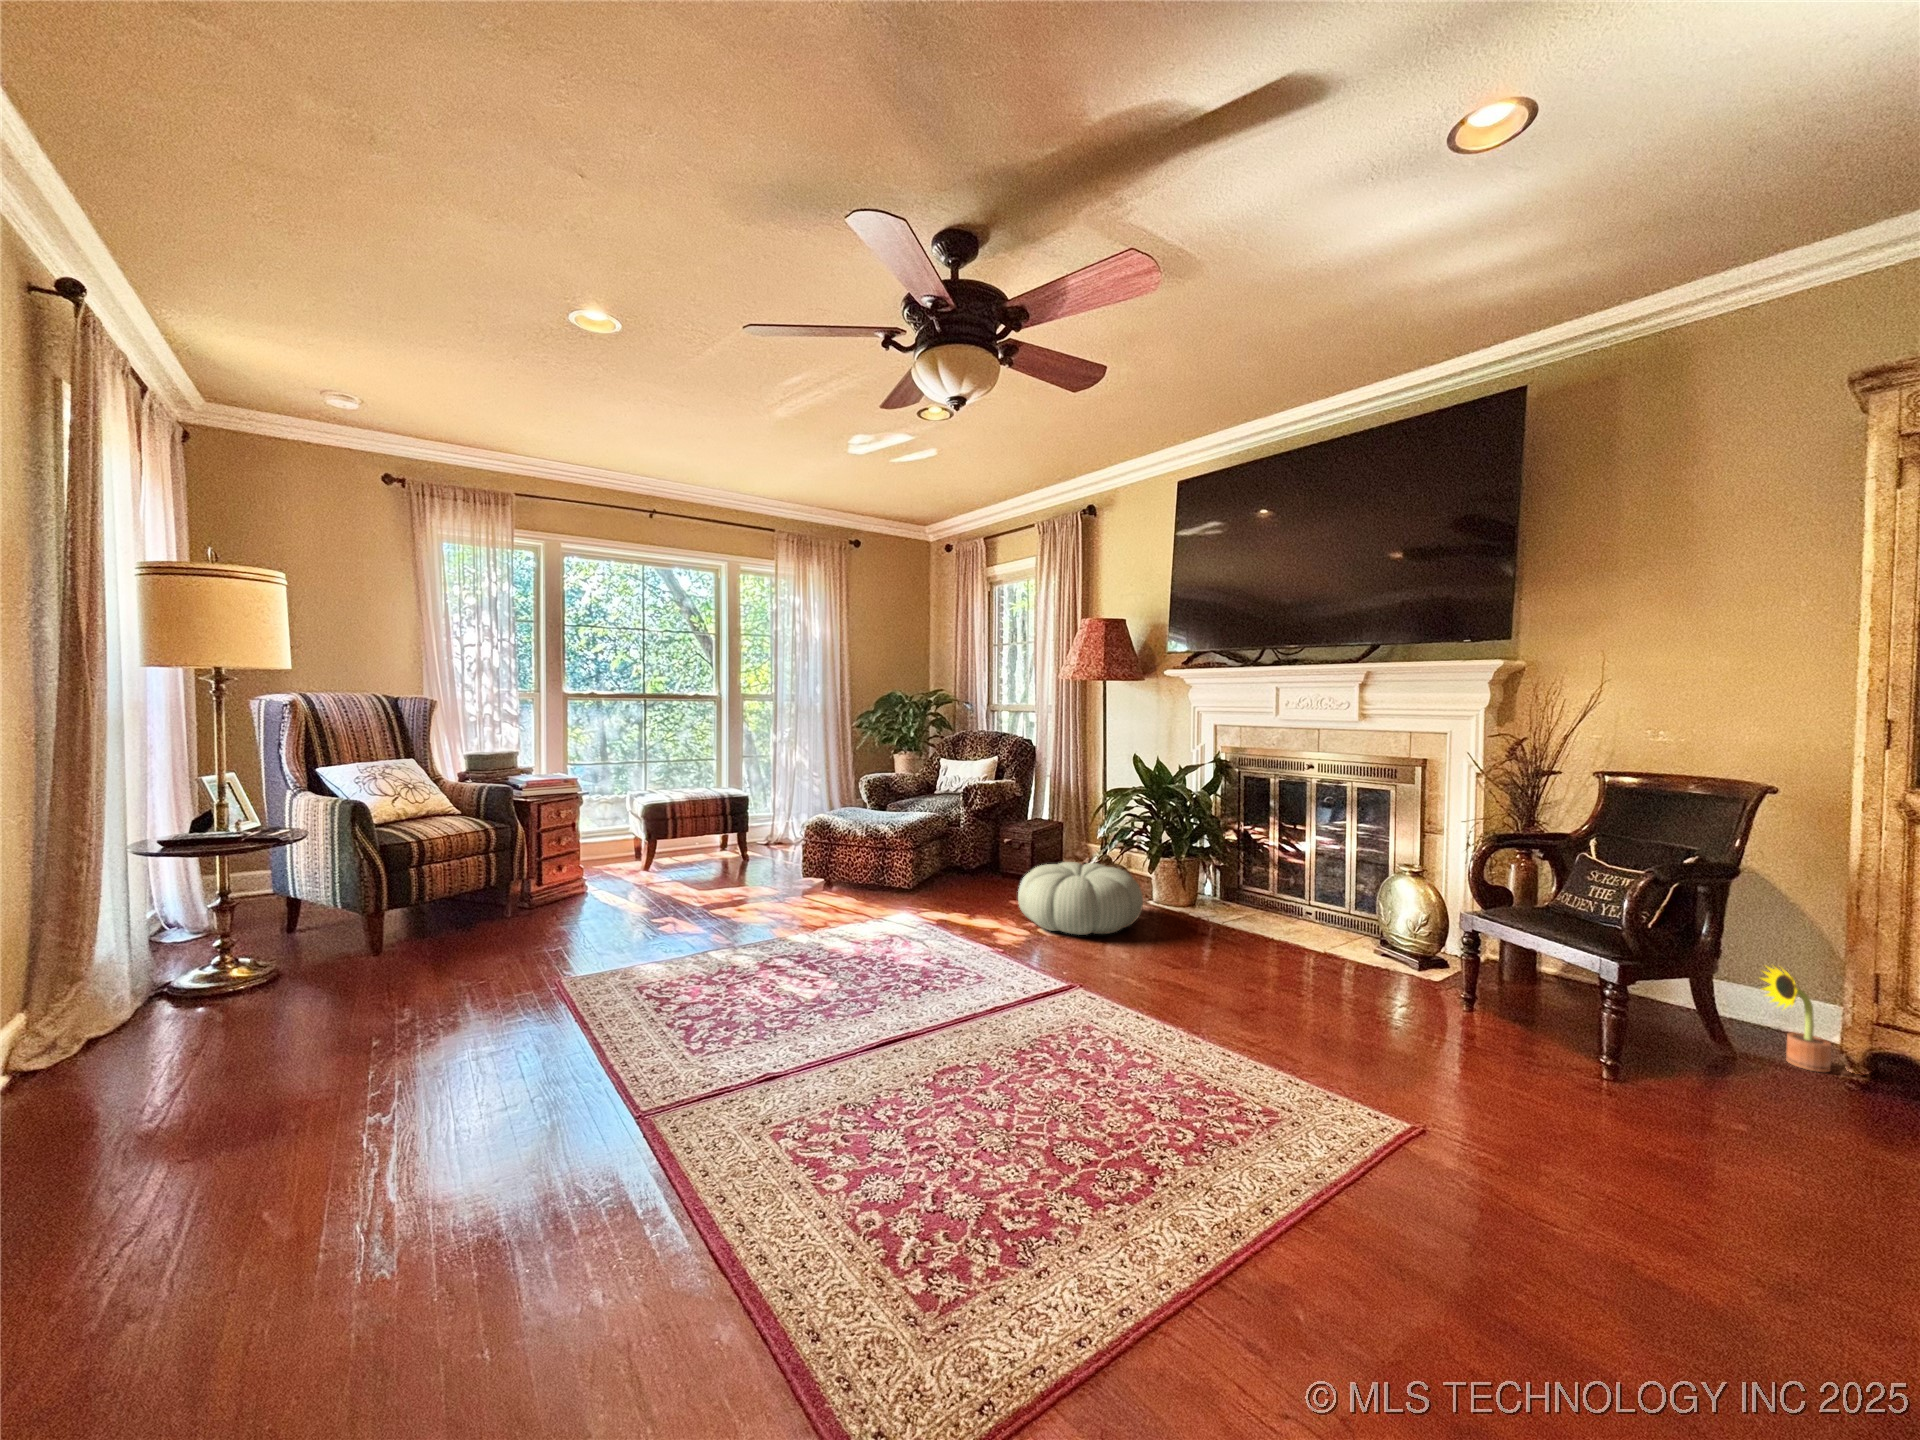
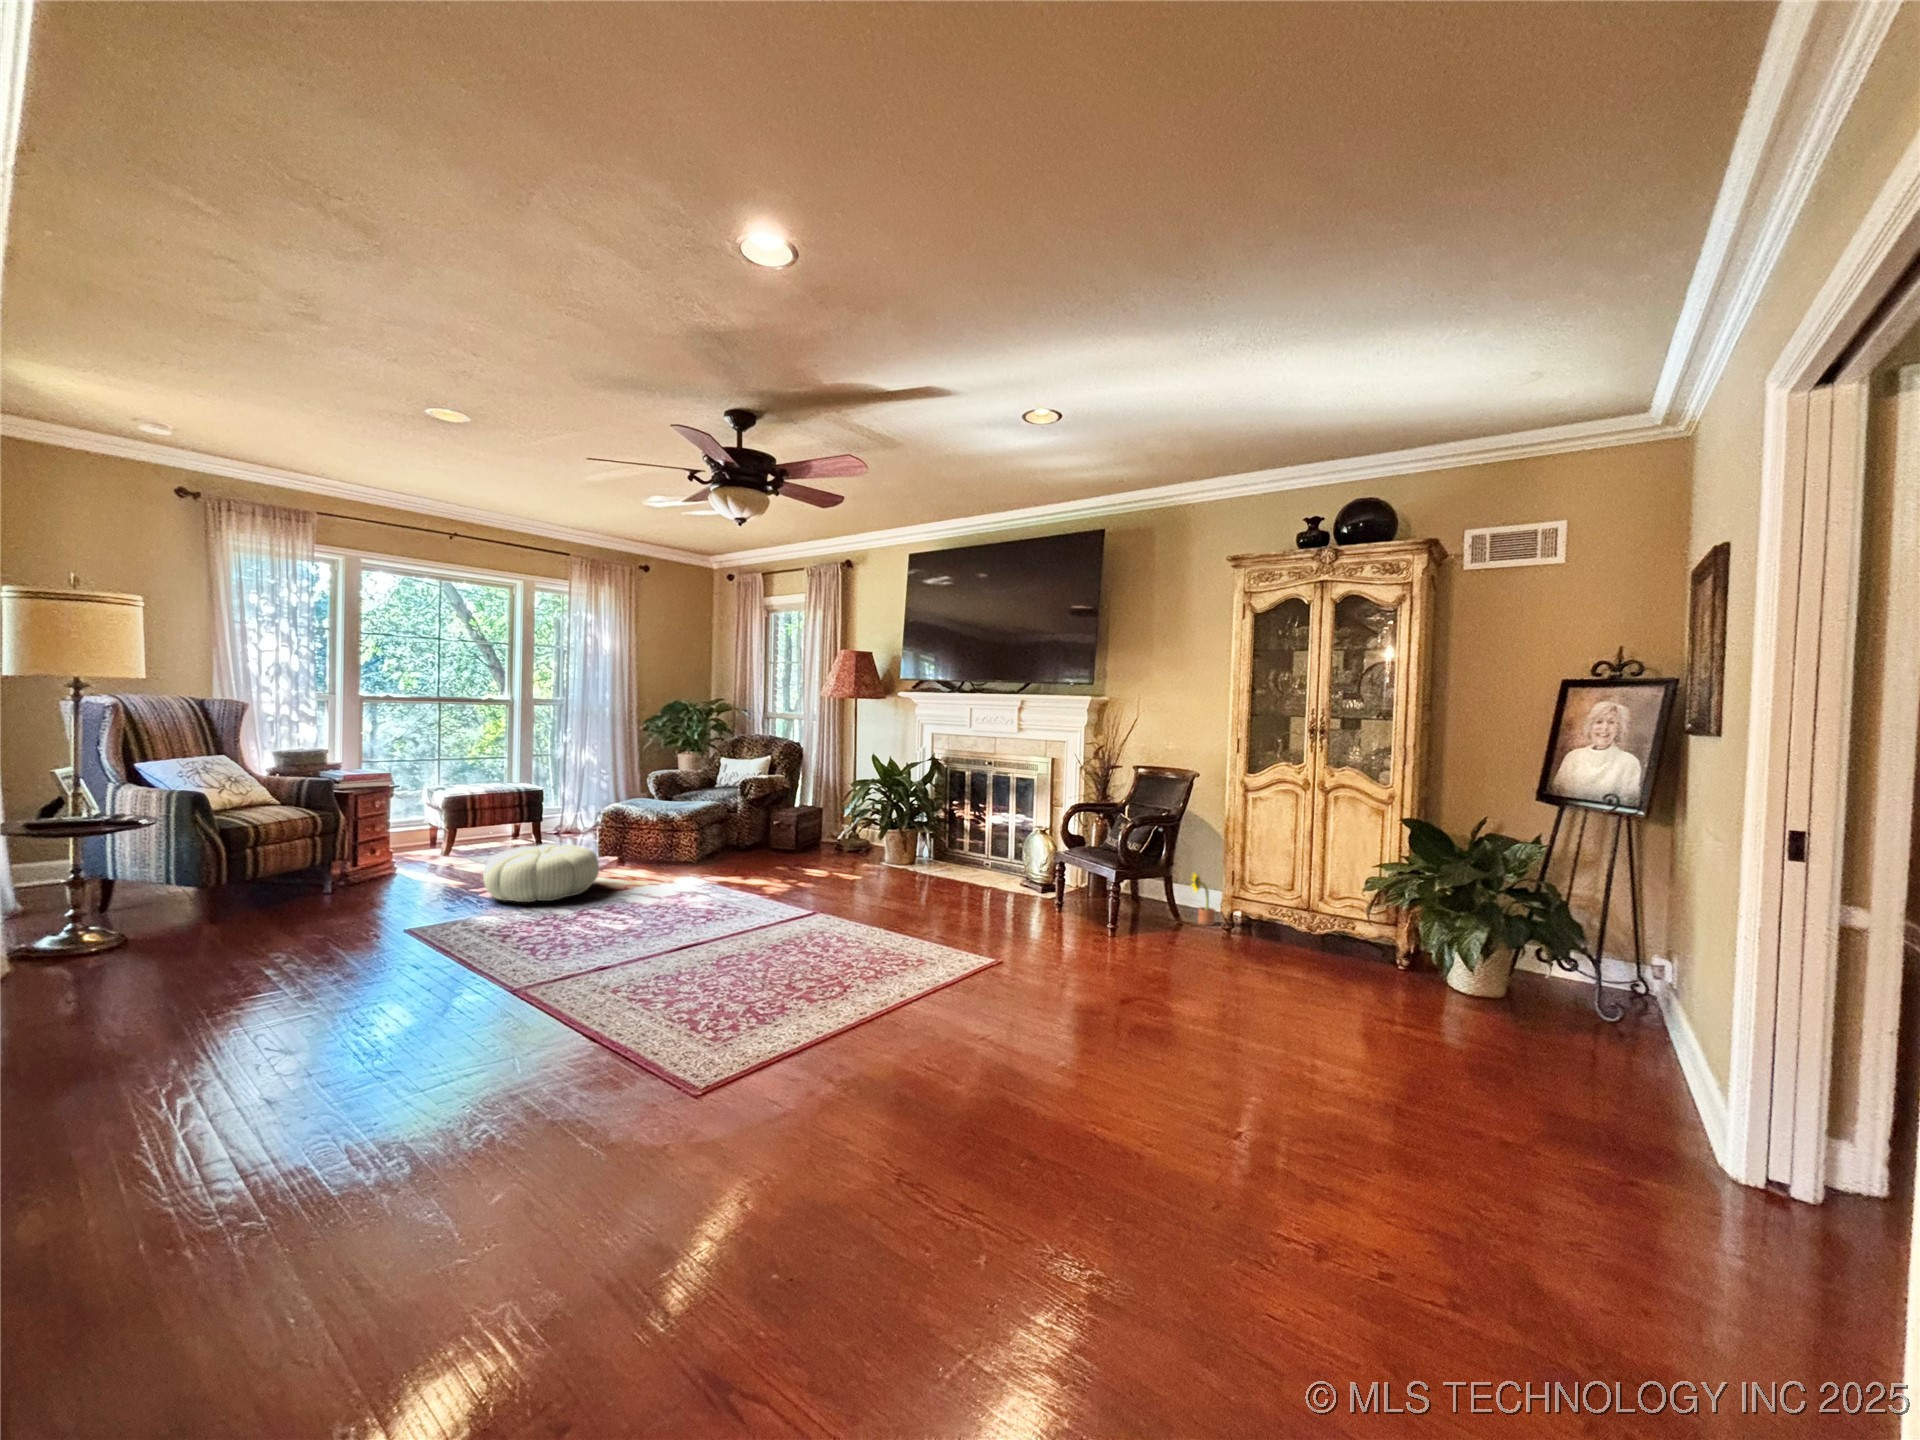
pouf: present [1018,862,1143,935] -> present [483,844,599,902]

